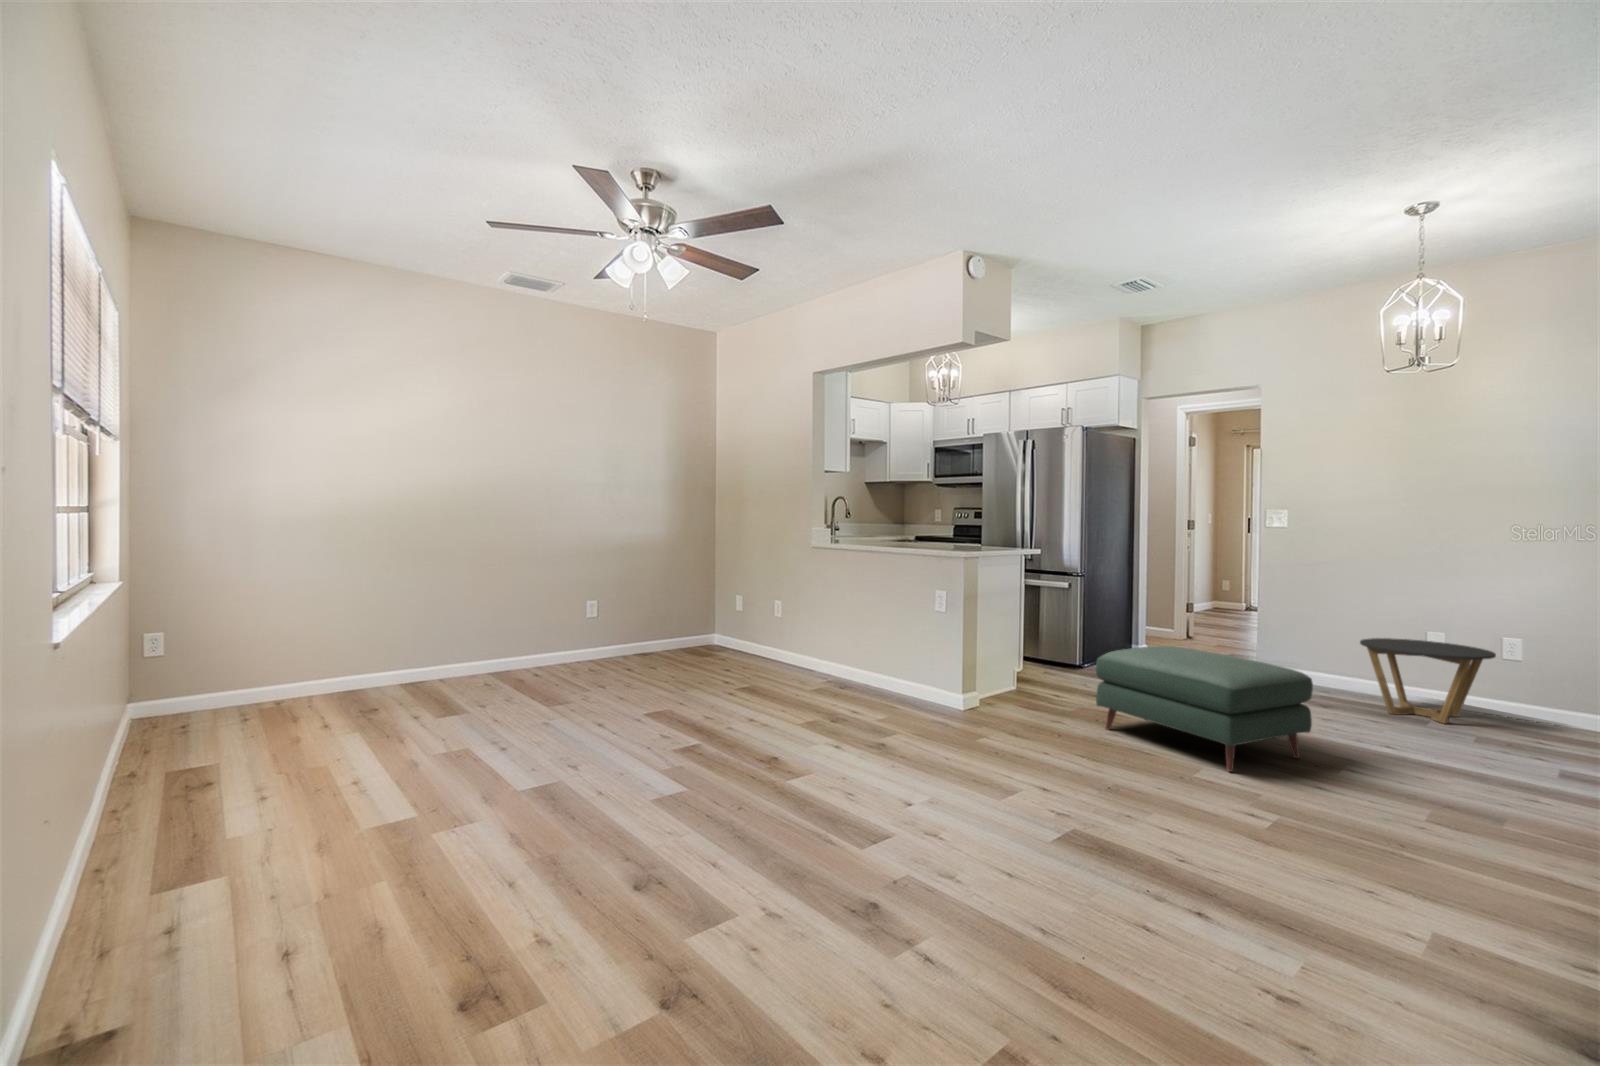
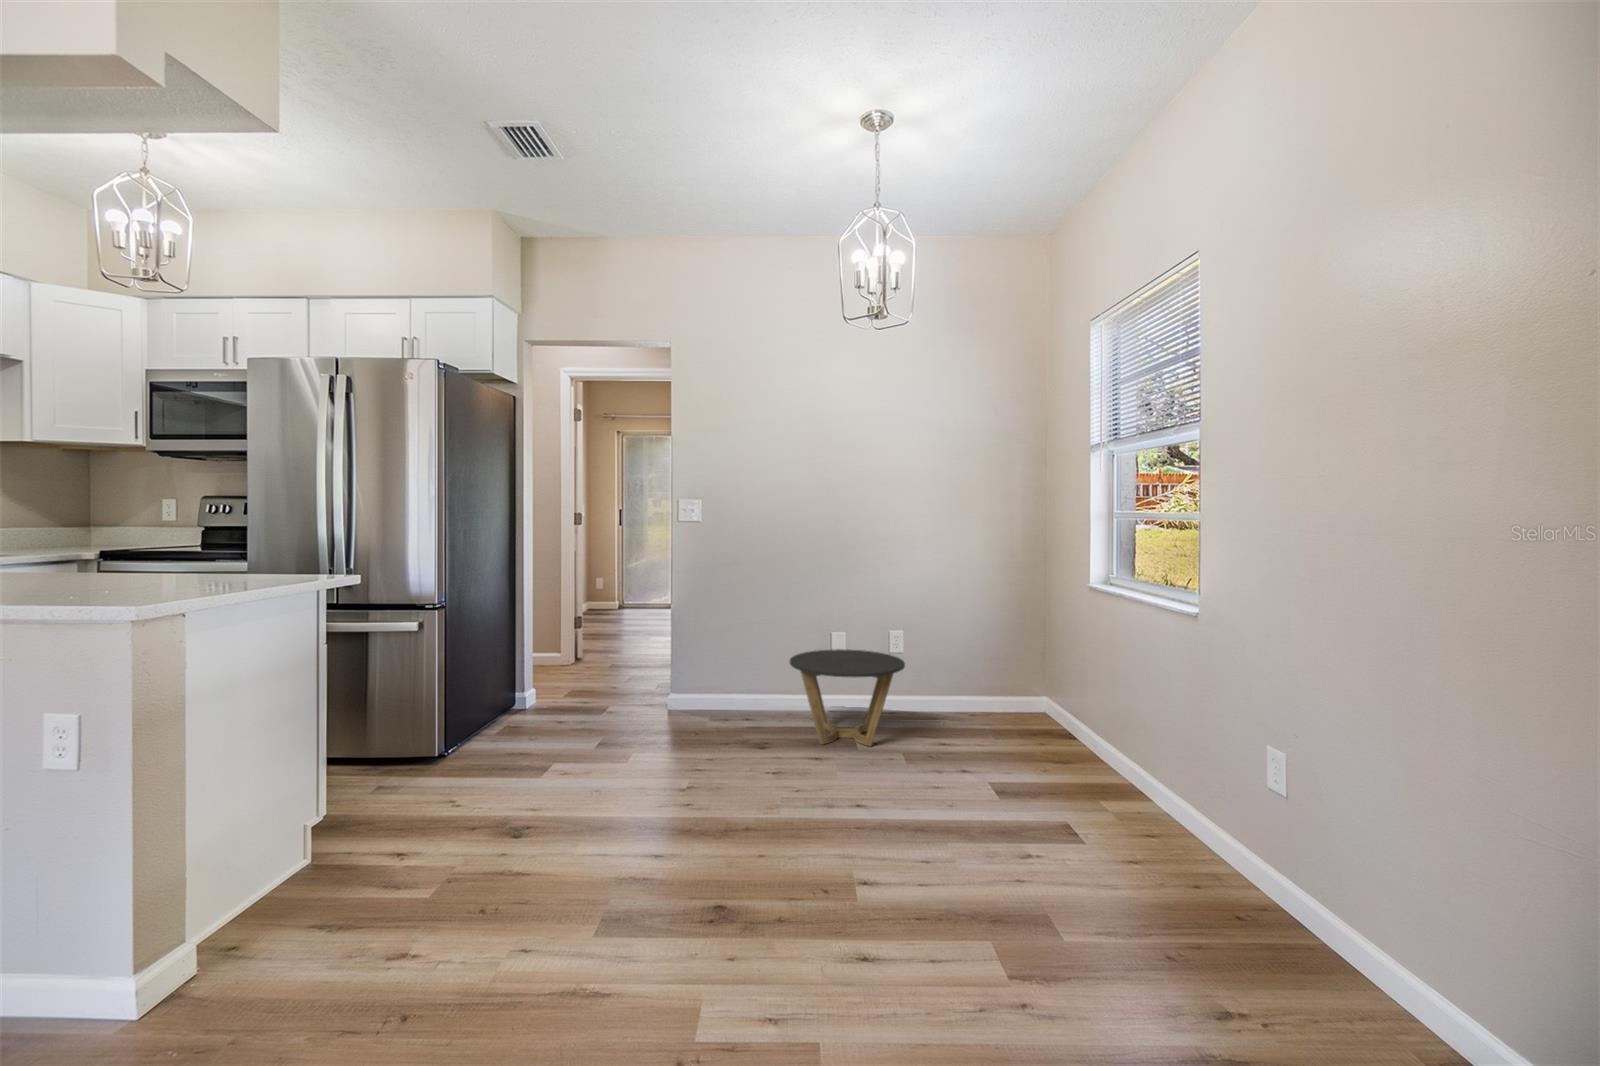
ottoman: present [1096,646,1313,772] -> none [481,736,817,995]

